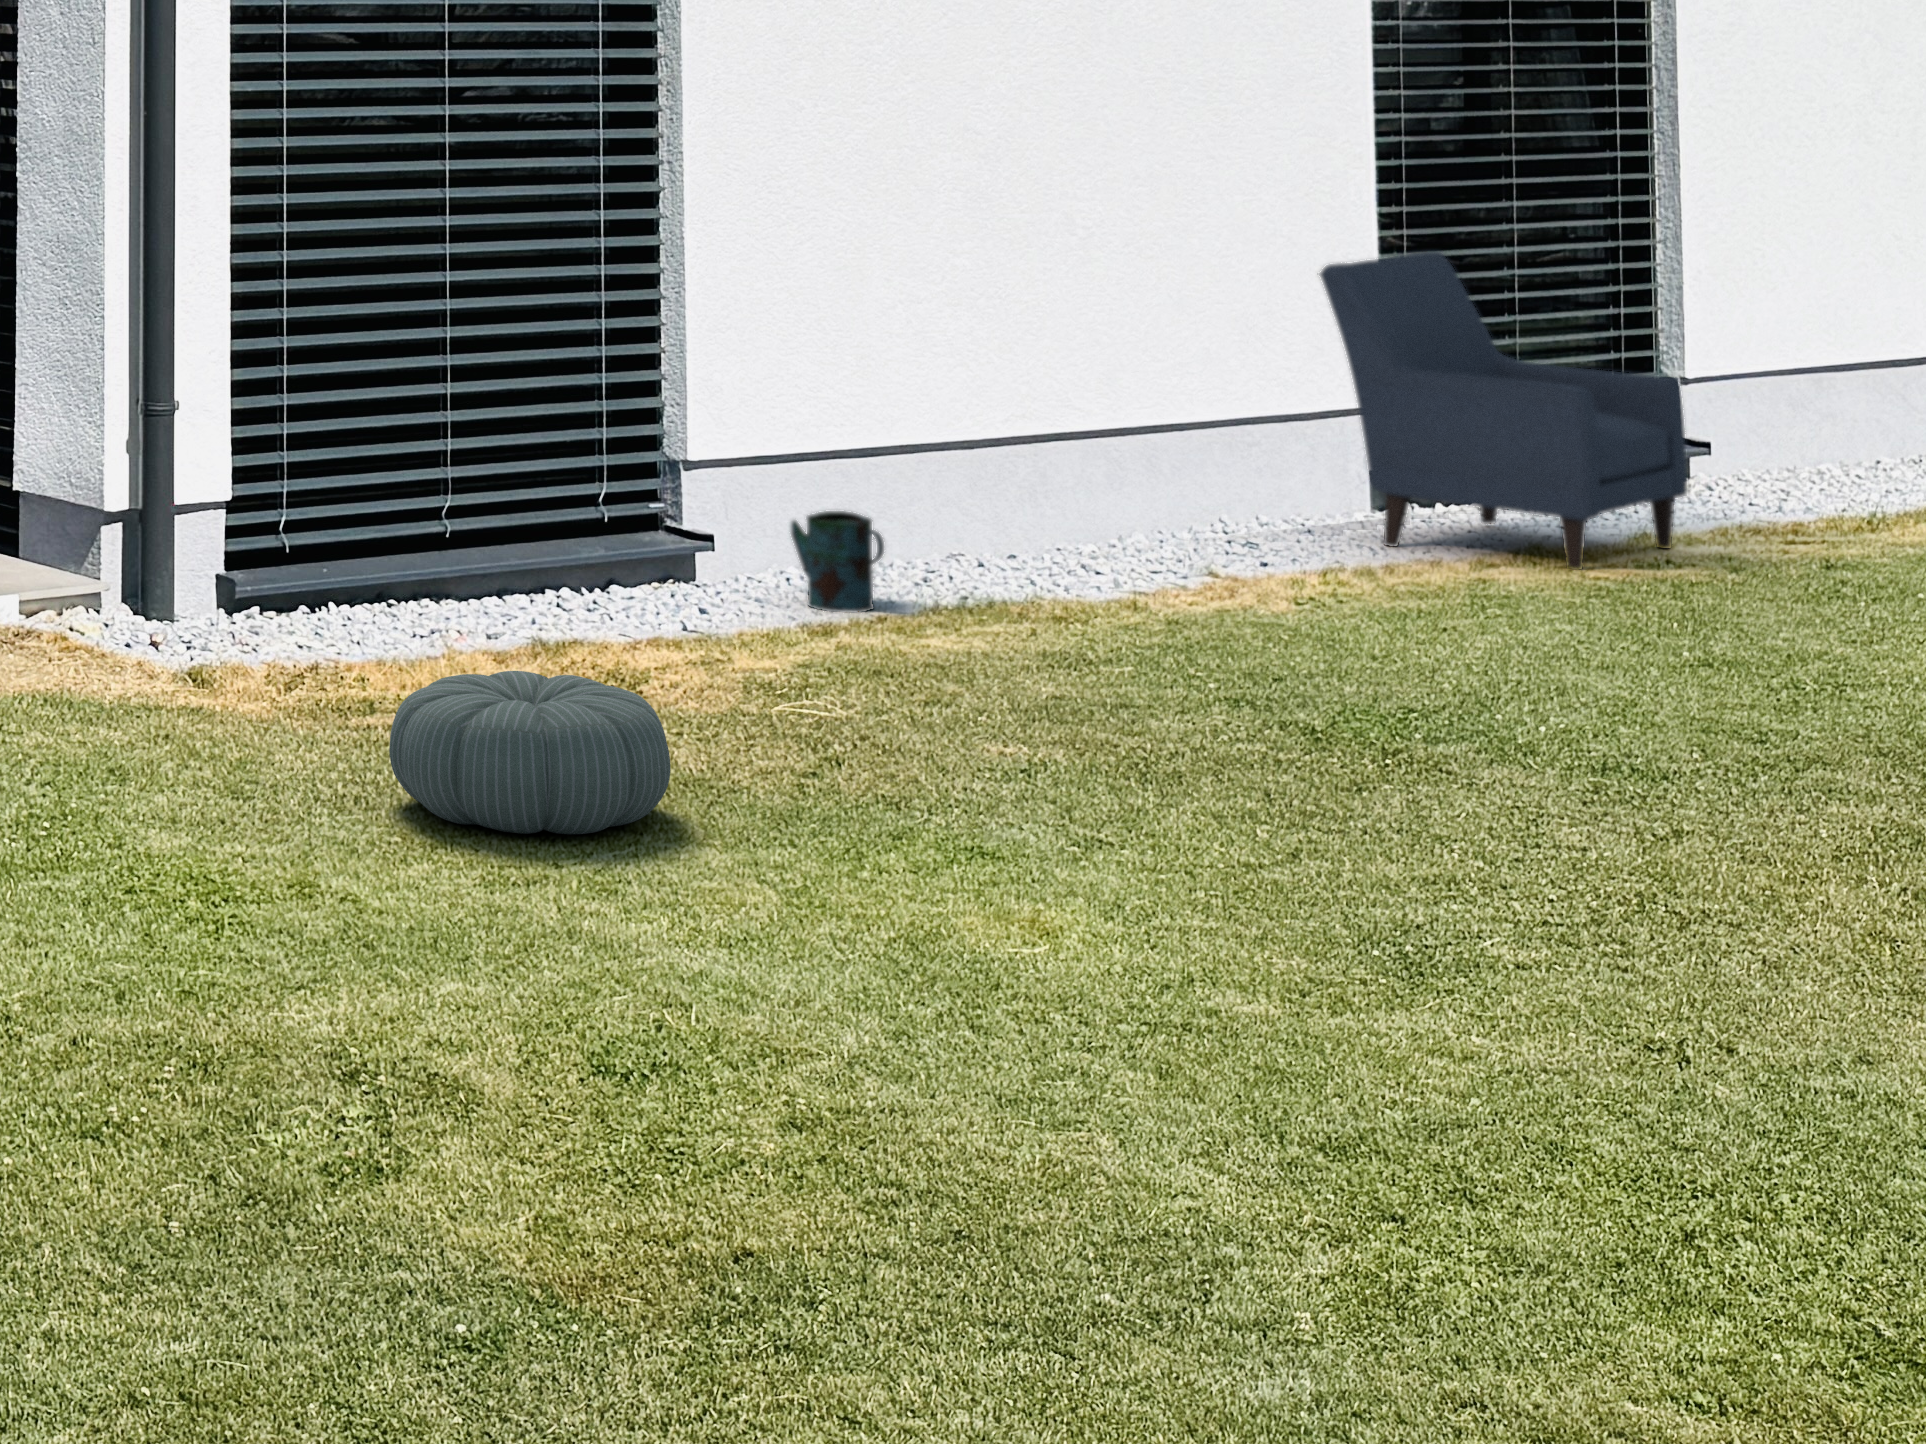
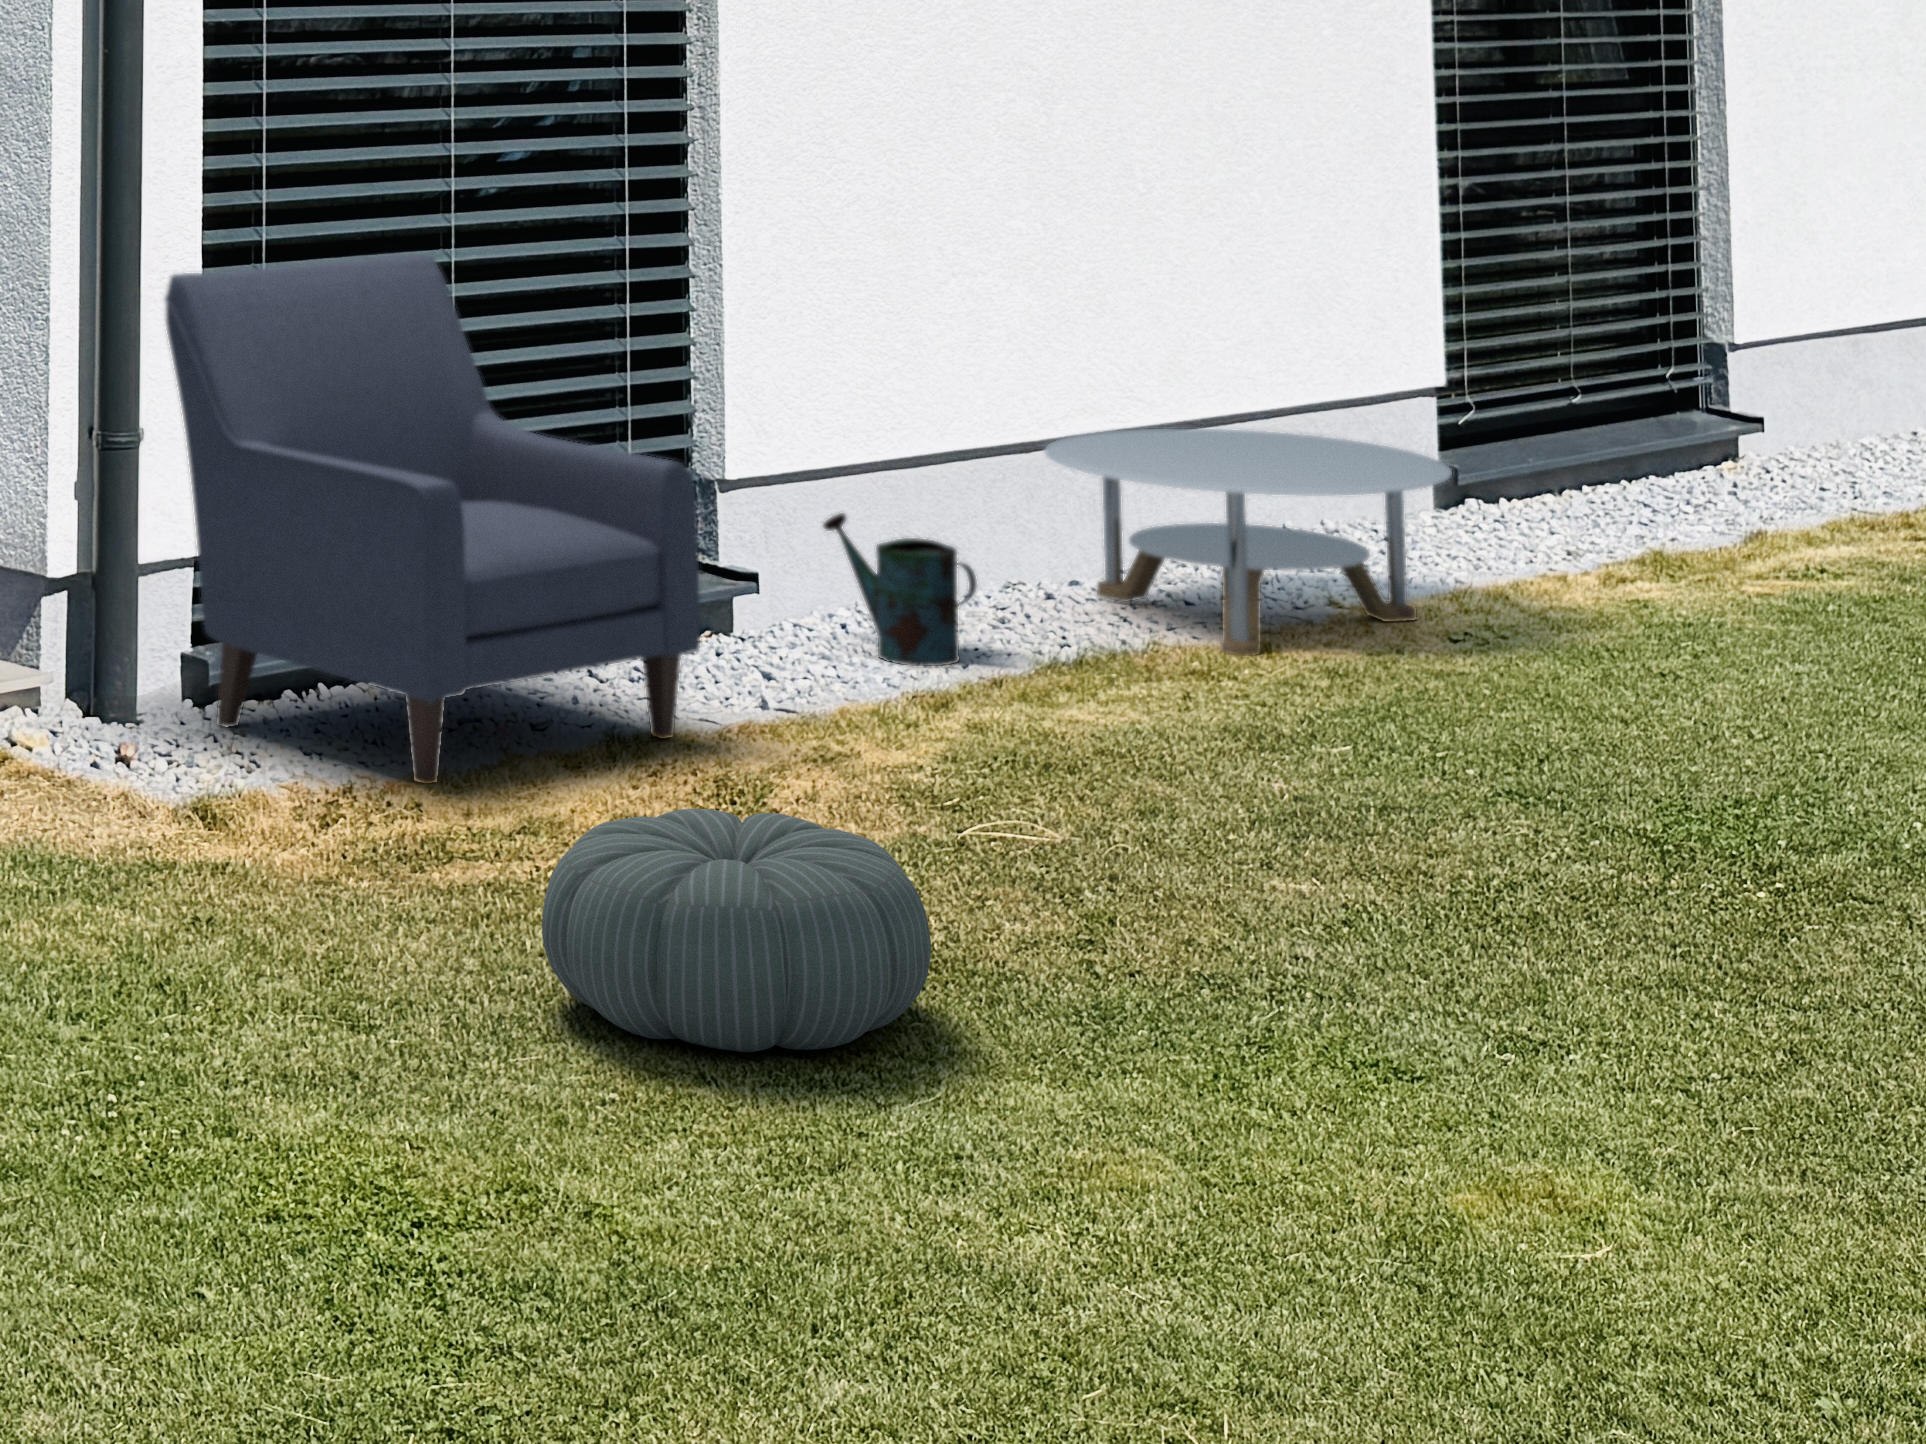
chair: present [1320,252,1687,570] -> present [165,254,700,784]
round table: none [970,433,1311,615] -> present [1044,429,1452,656]

